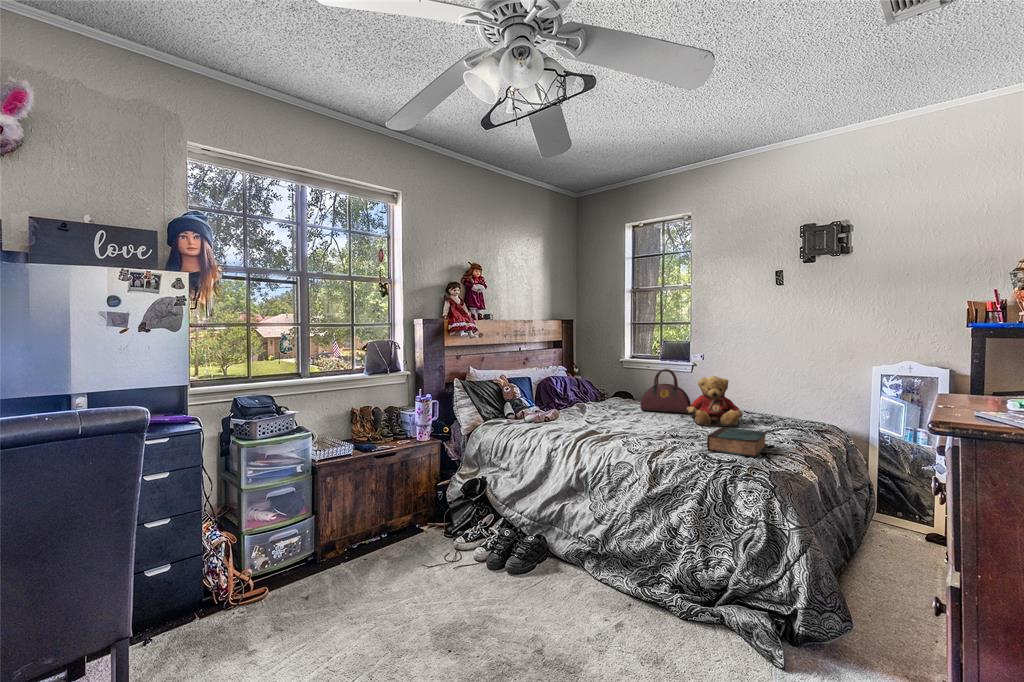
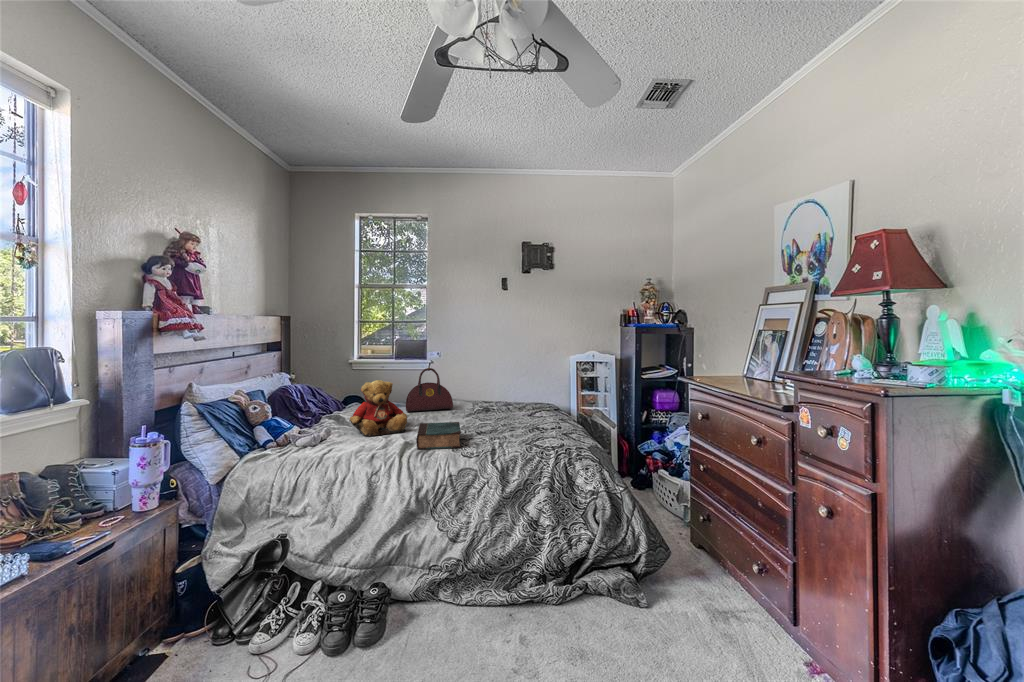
teddy bear: present [687,376,743,427] -> present [349,380,407,436]
book: present [707,427,767,457] -> present [417,422,461,449]

